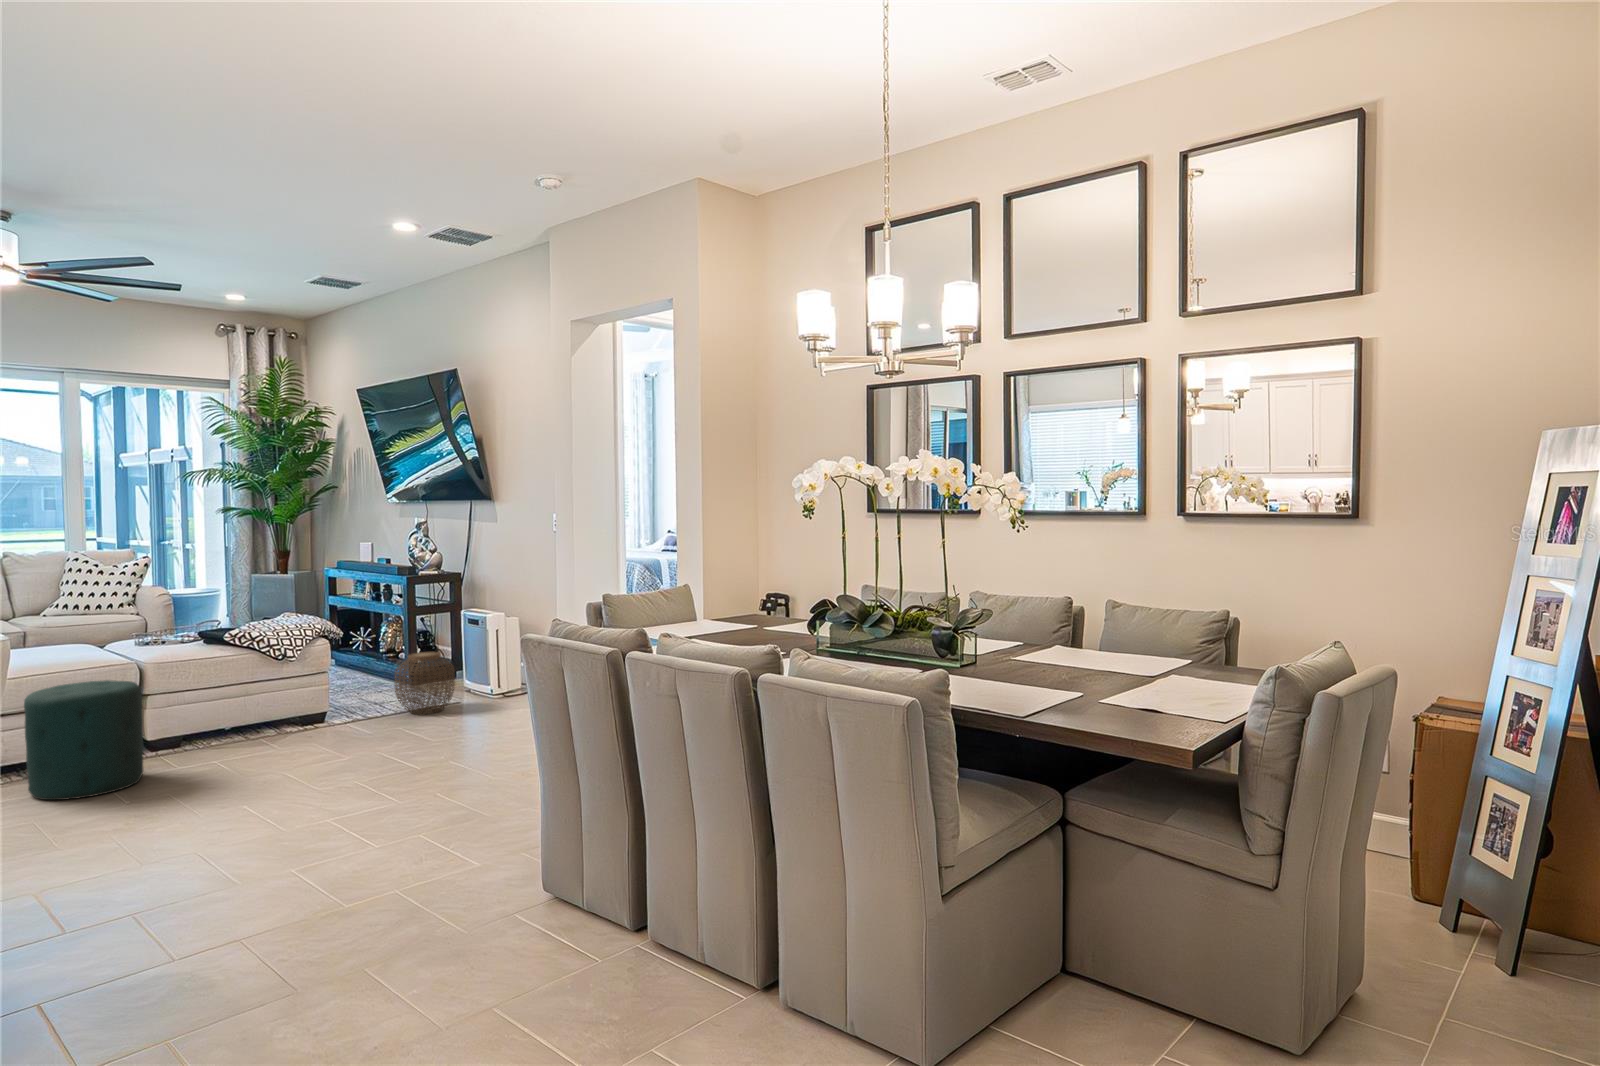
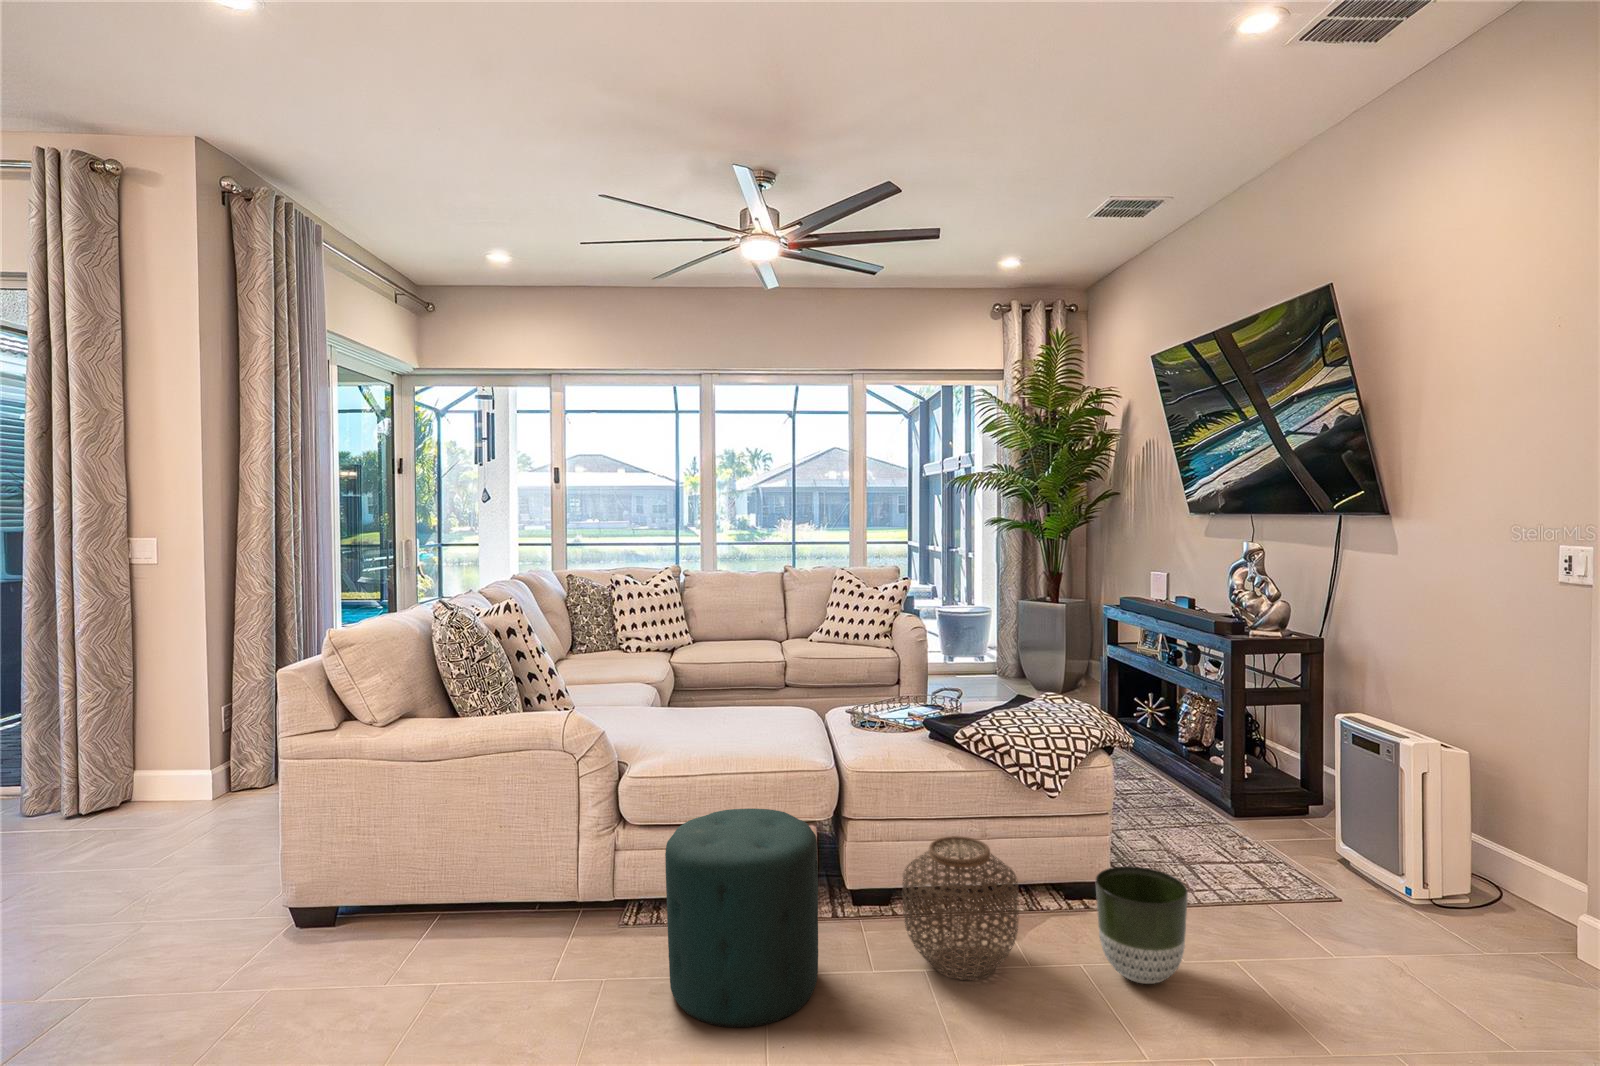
woven basket: present [395,652,454,714] -> present [903,836,1019,980]
planter: none [321,685,371,741] -> present [1096,866,1188,984]

